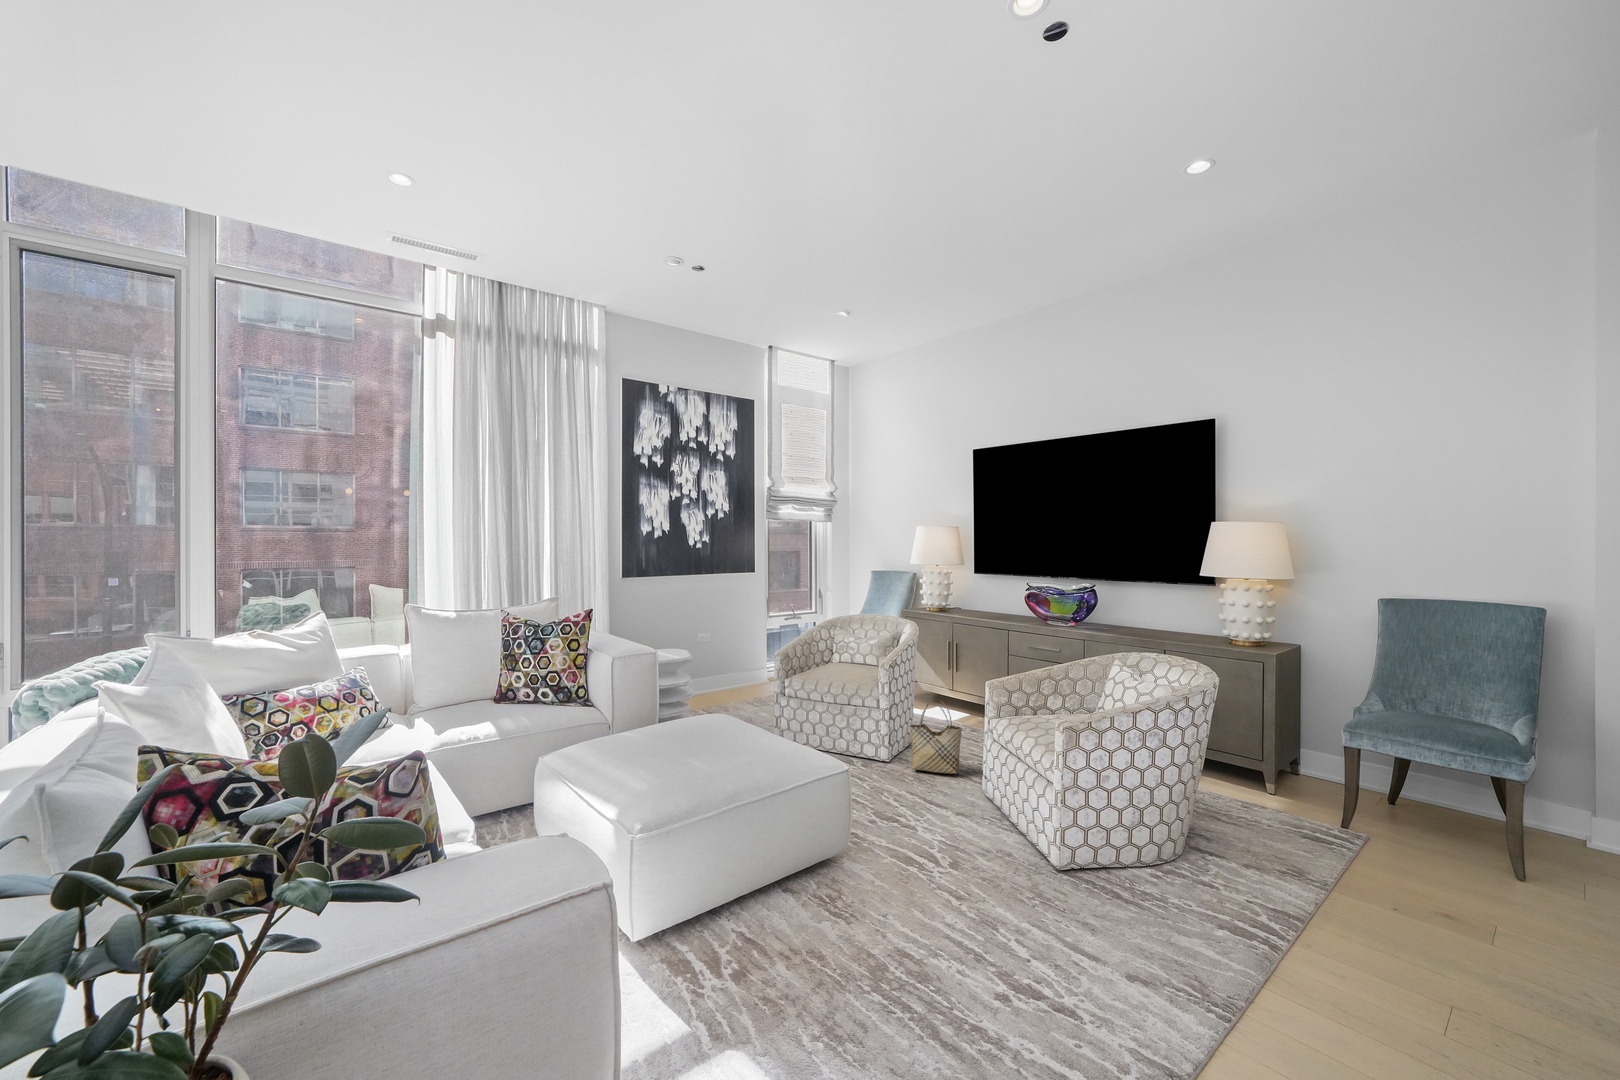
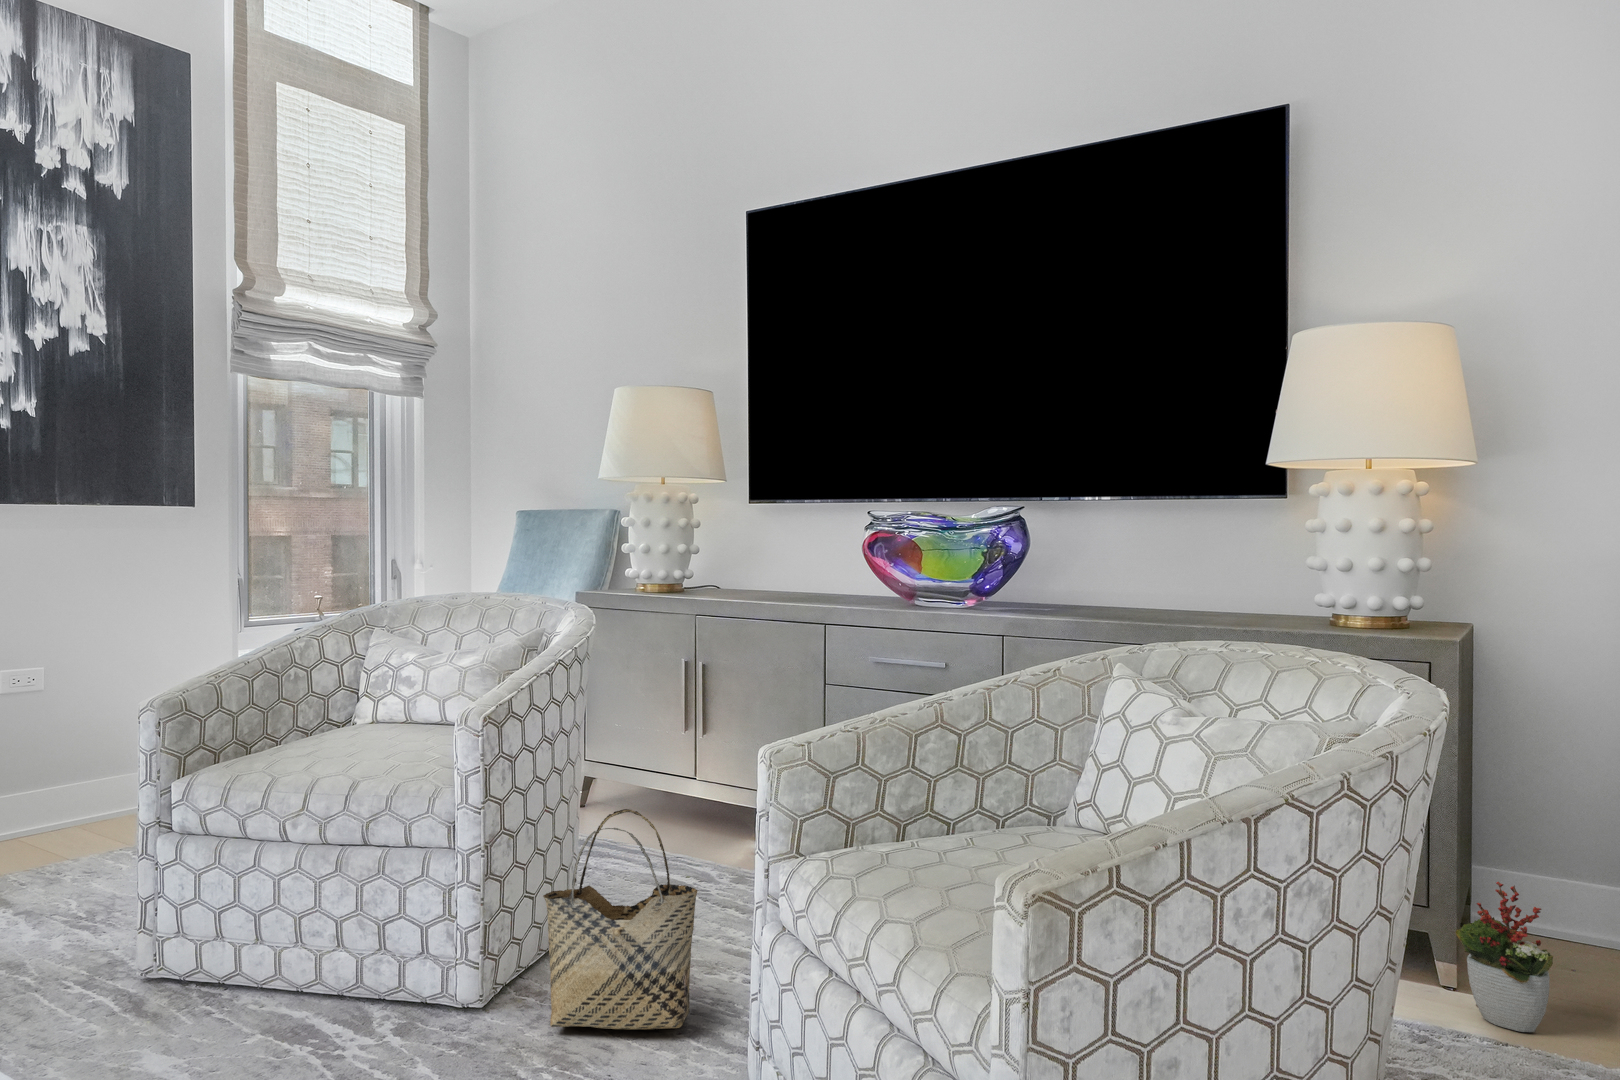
decorative plant: none [1261,750,1299,809] -> present [1456,882,1553,1032]

